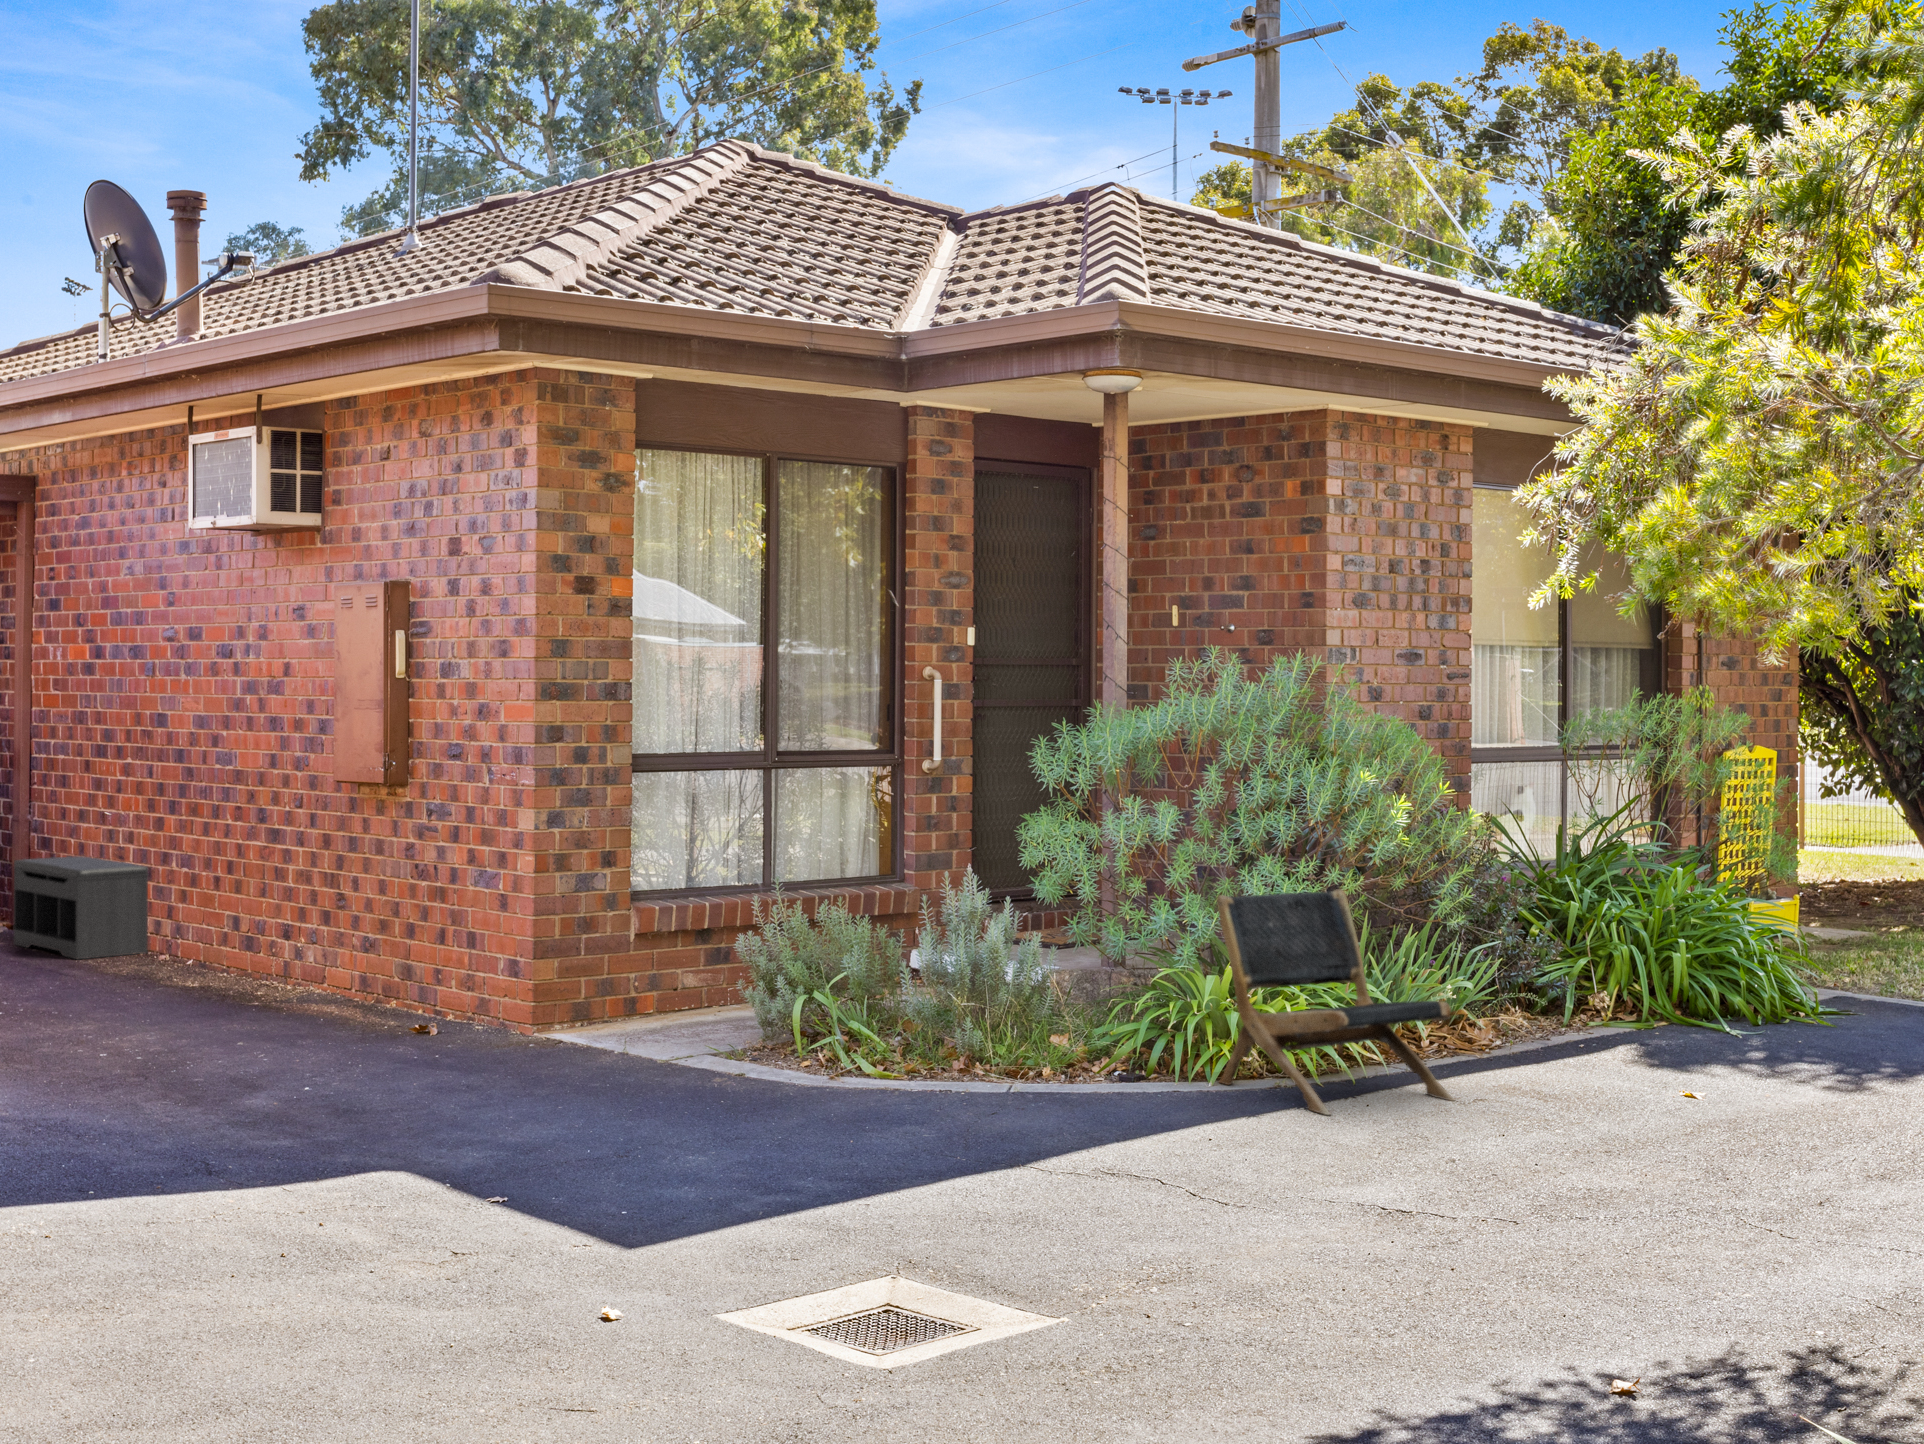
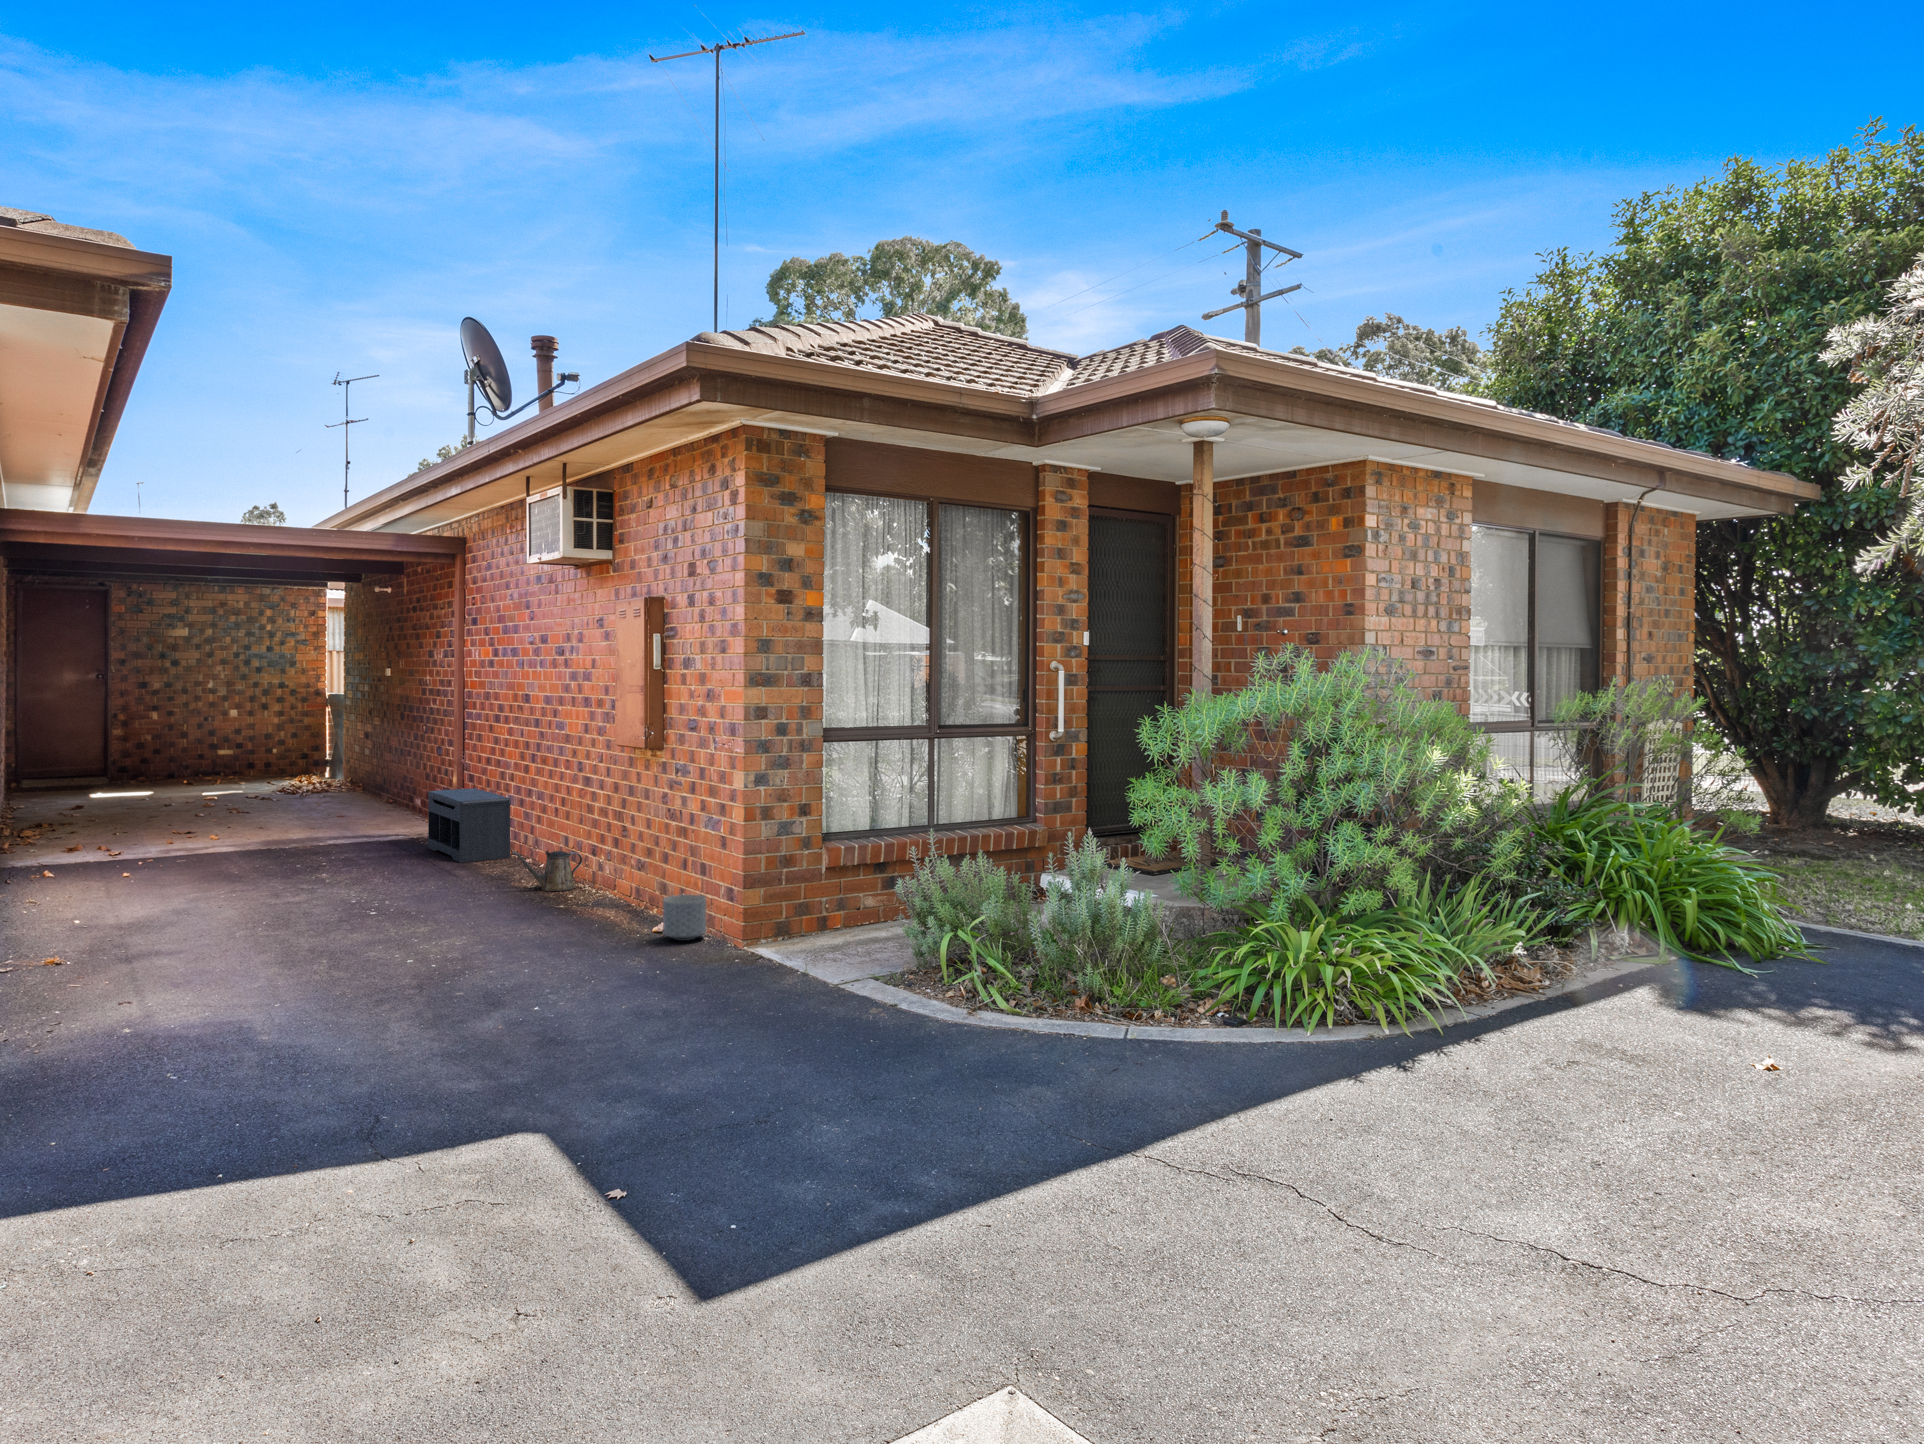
lounge chair: present [1217,889,1454,1115] -> none [1313,857,1546,1080]
watering can: none [181,931,277,986] -> present [512,851,582,891]
planter: none [421,971,478,1030] -> present [663,895,706,941]

